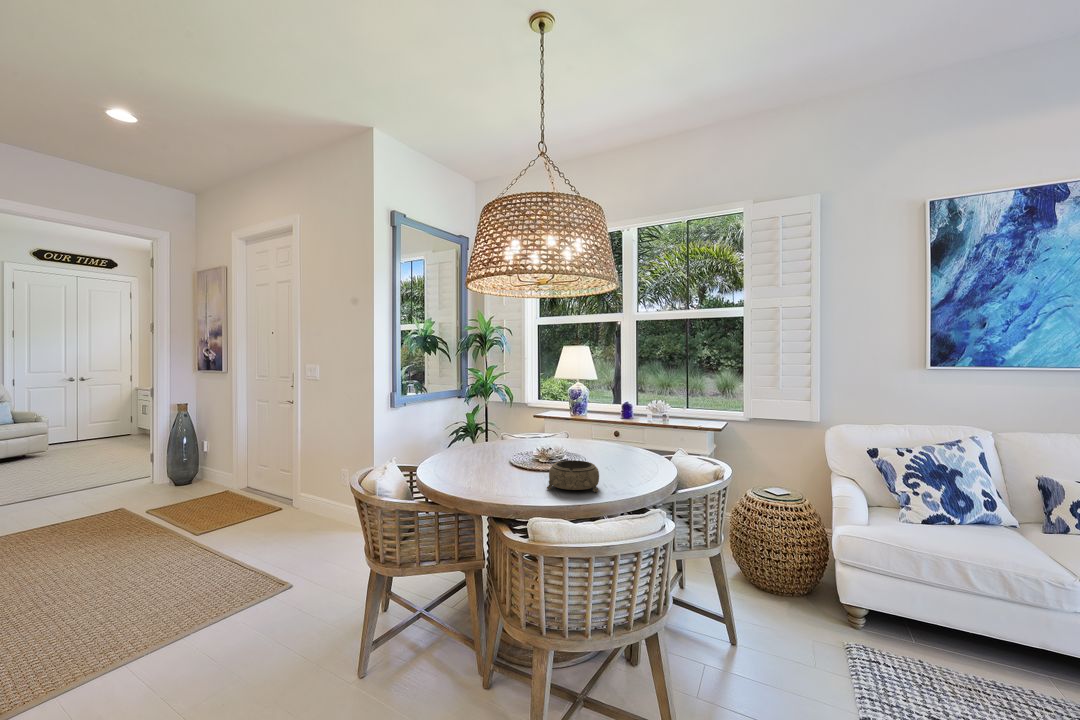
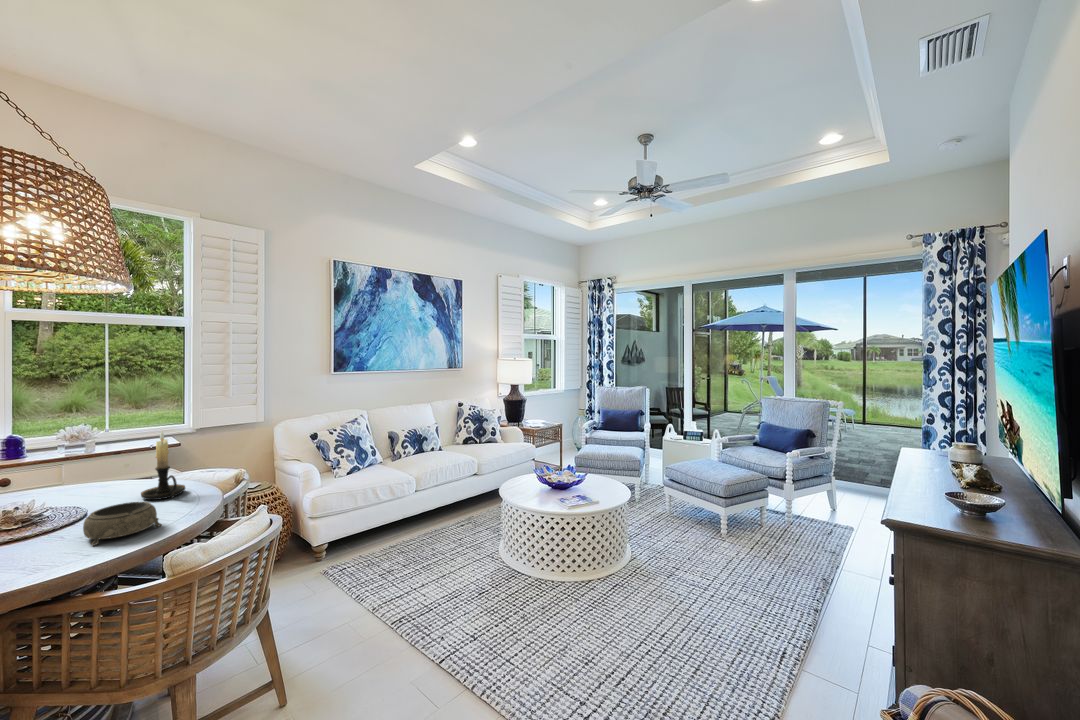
candle holder: none [625,403,661,473] -> present [141,432,185,500]

